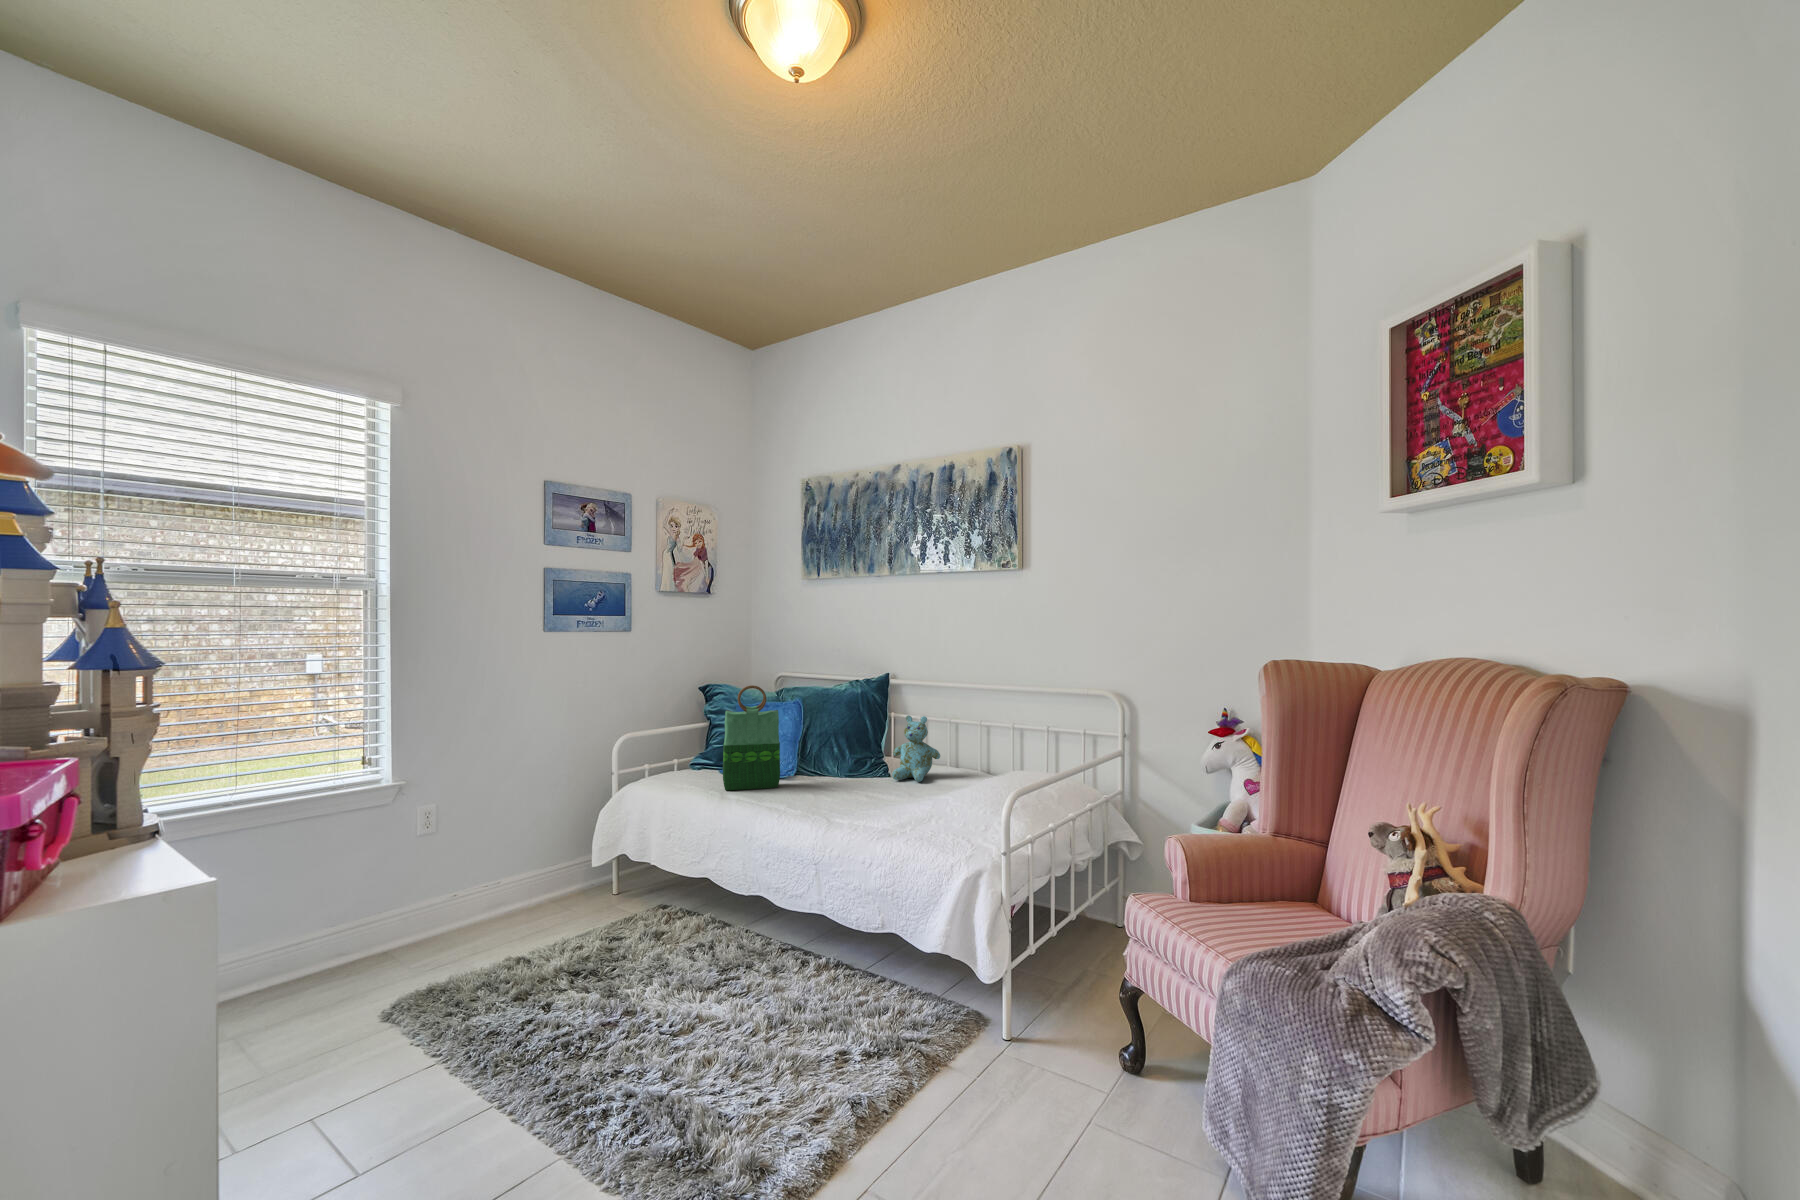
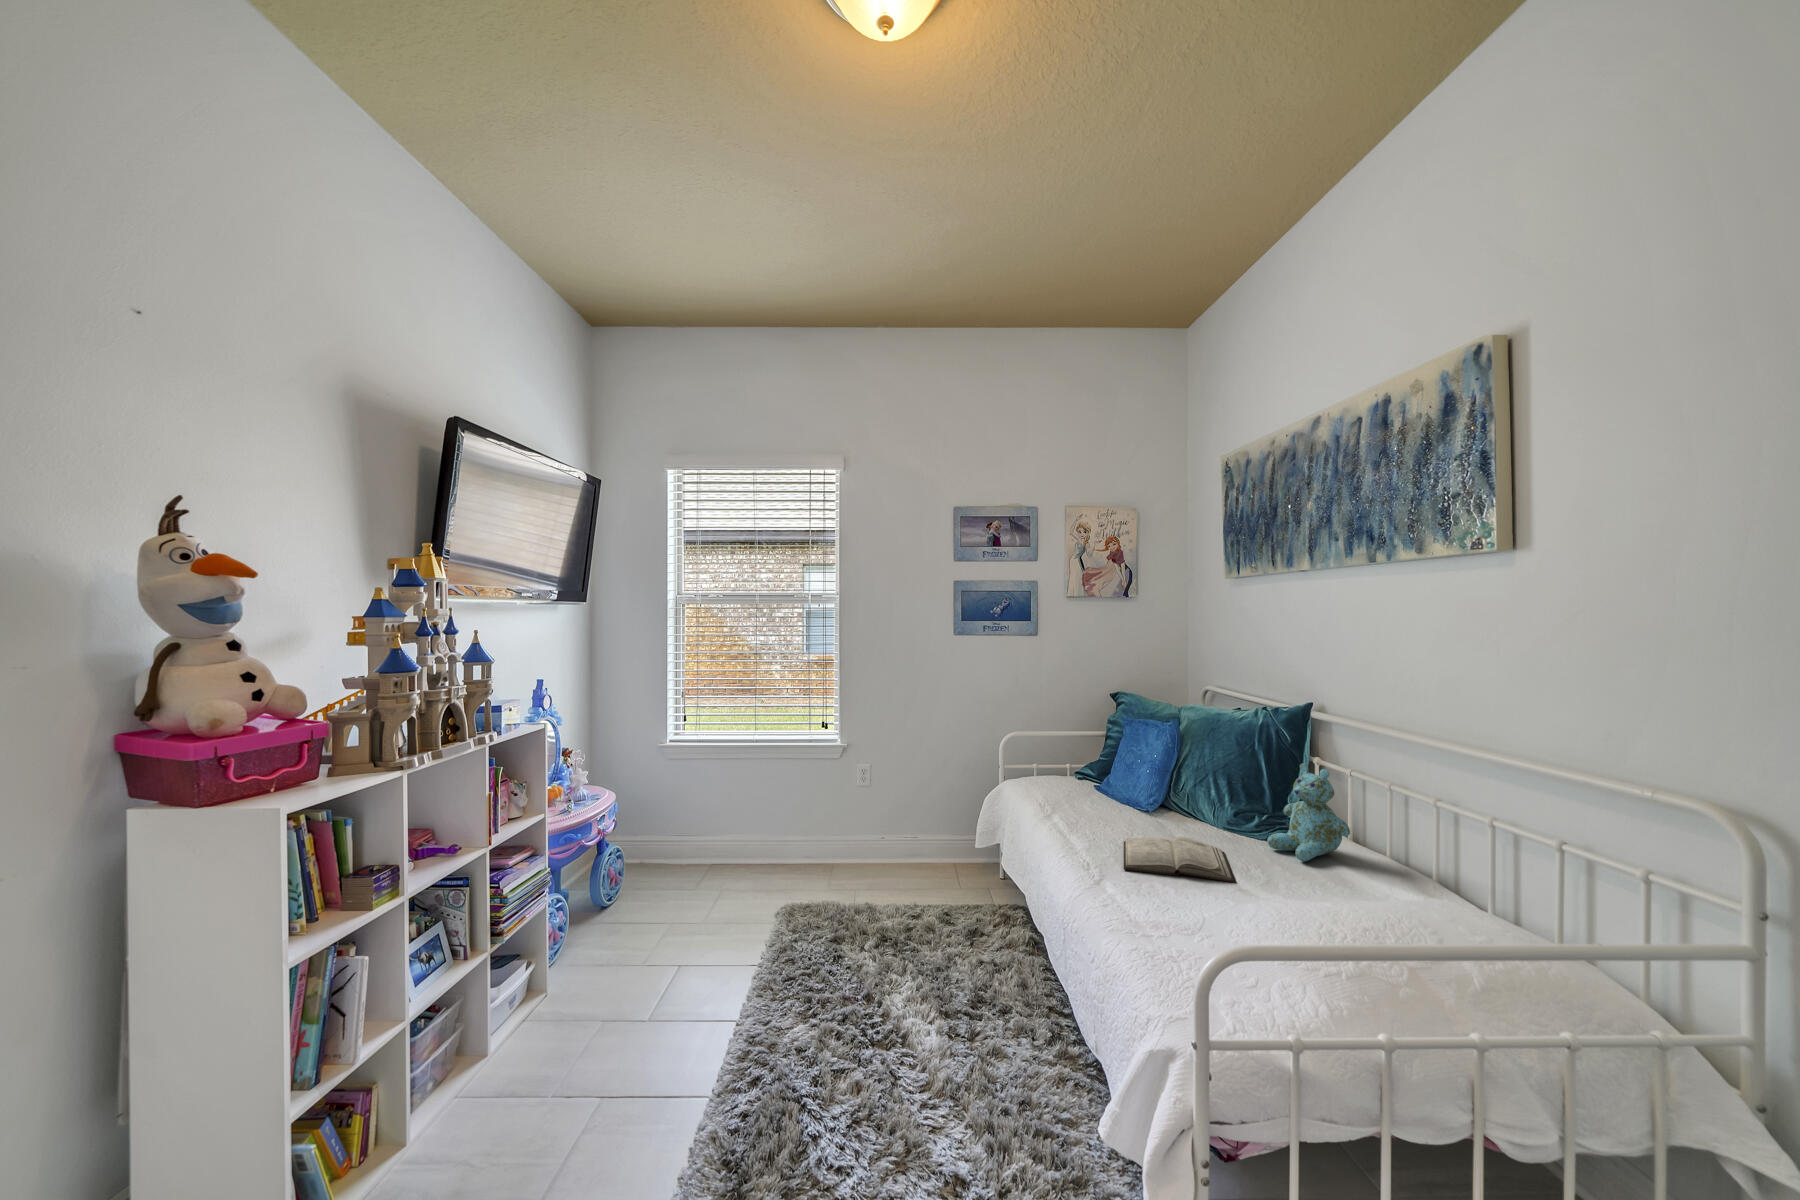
tote bag: present [723,685,780,790] -> none [1063,700,1128,818]
diary: none [809,783,906,812] -> present [1124,837,1236,883]

